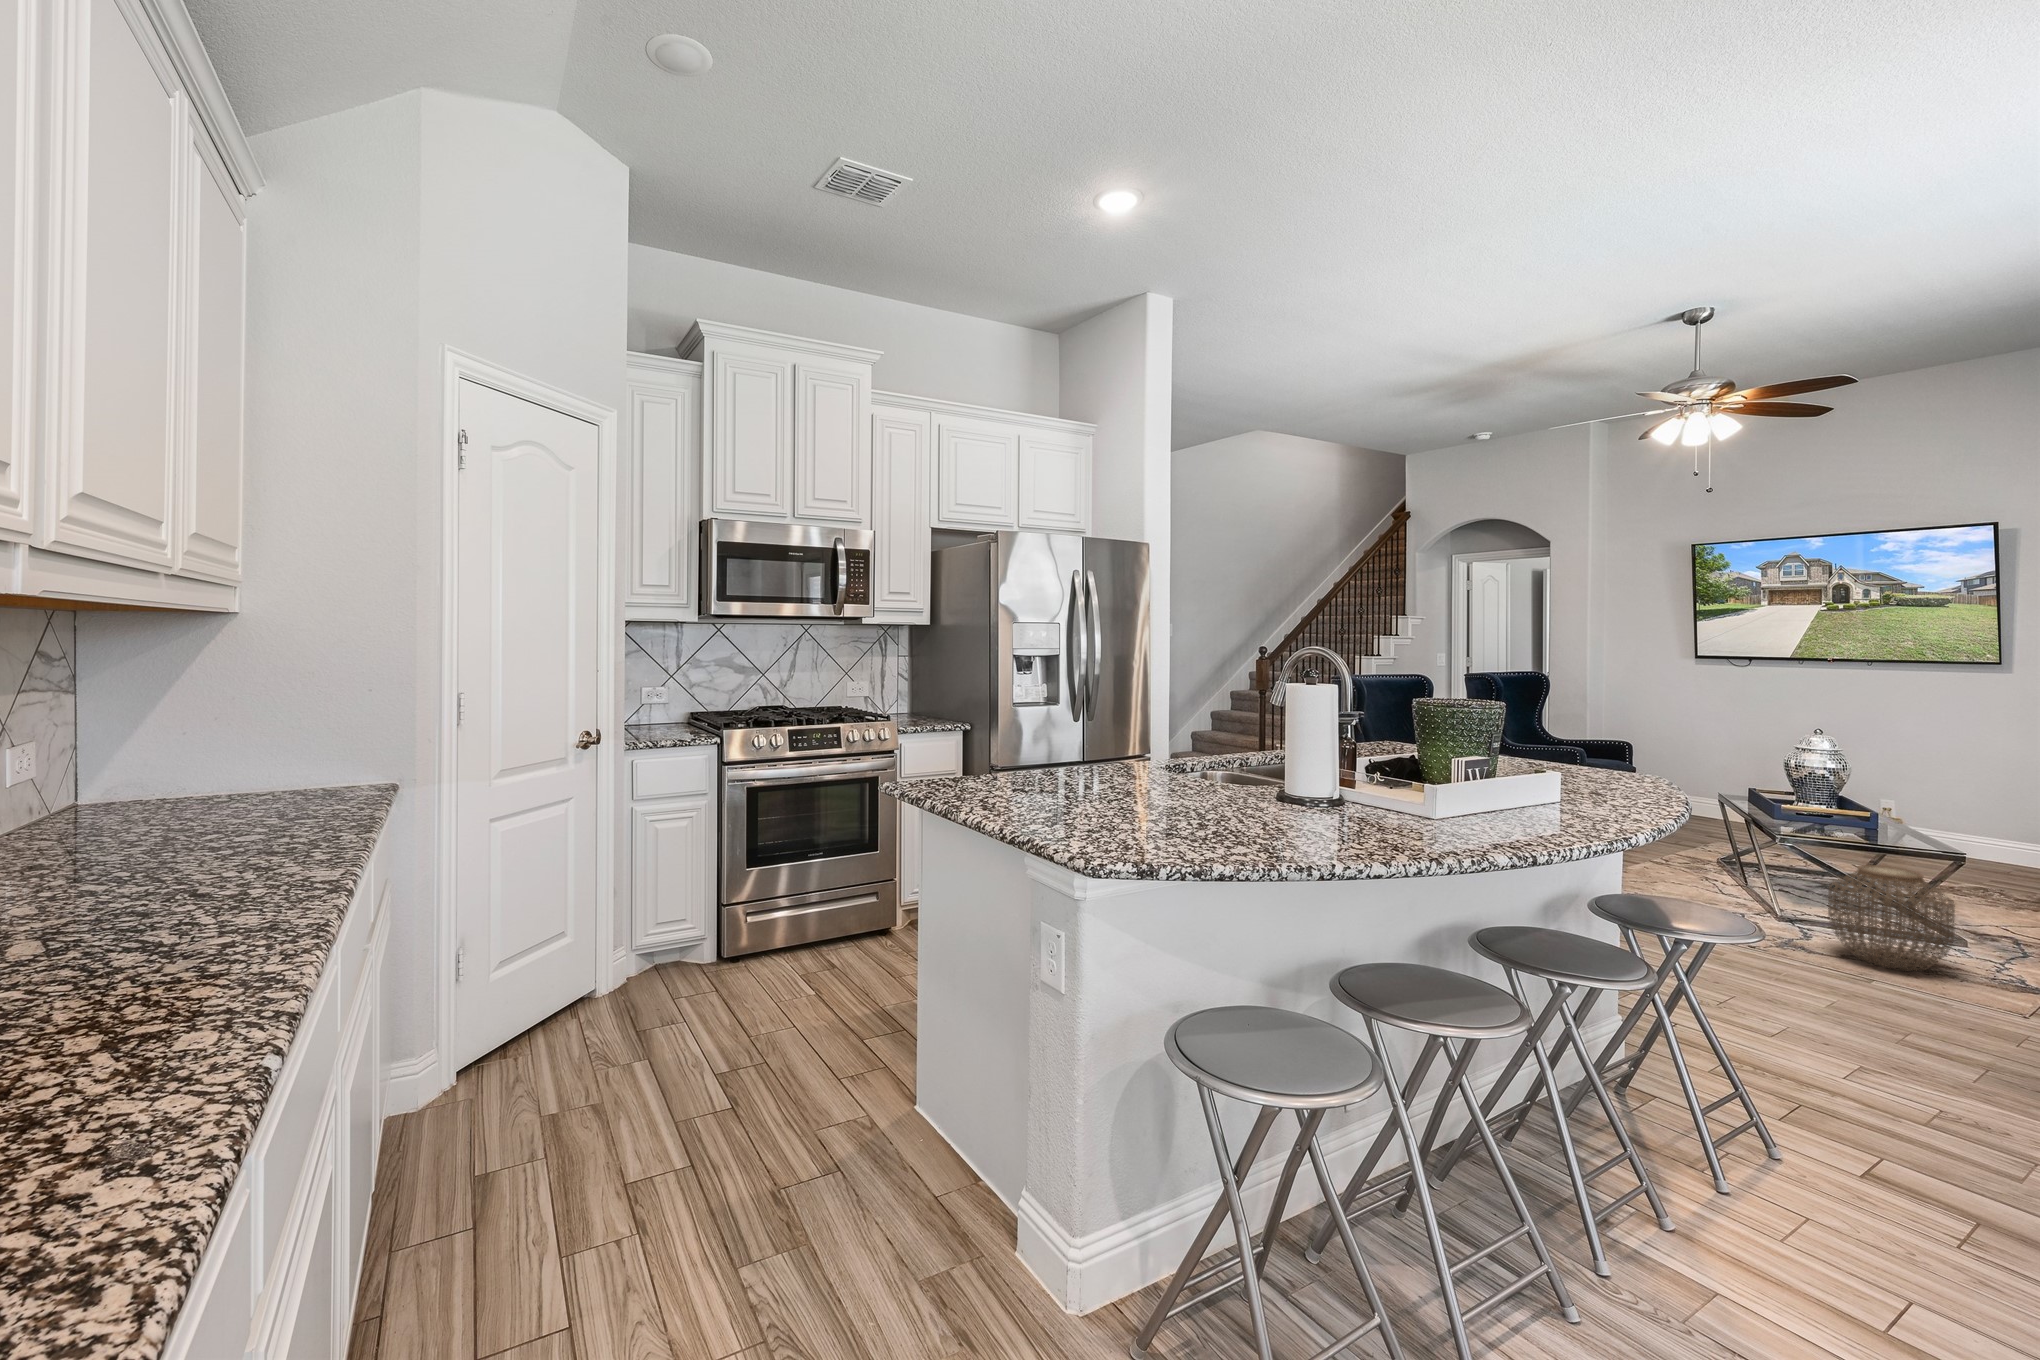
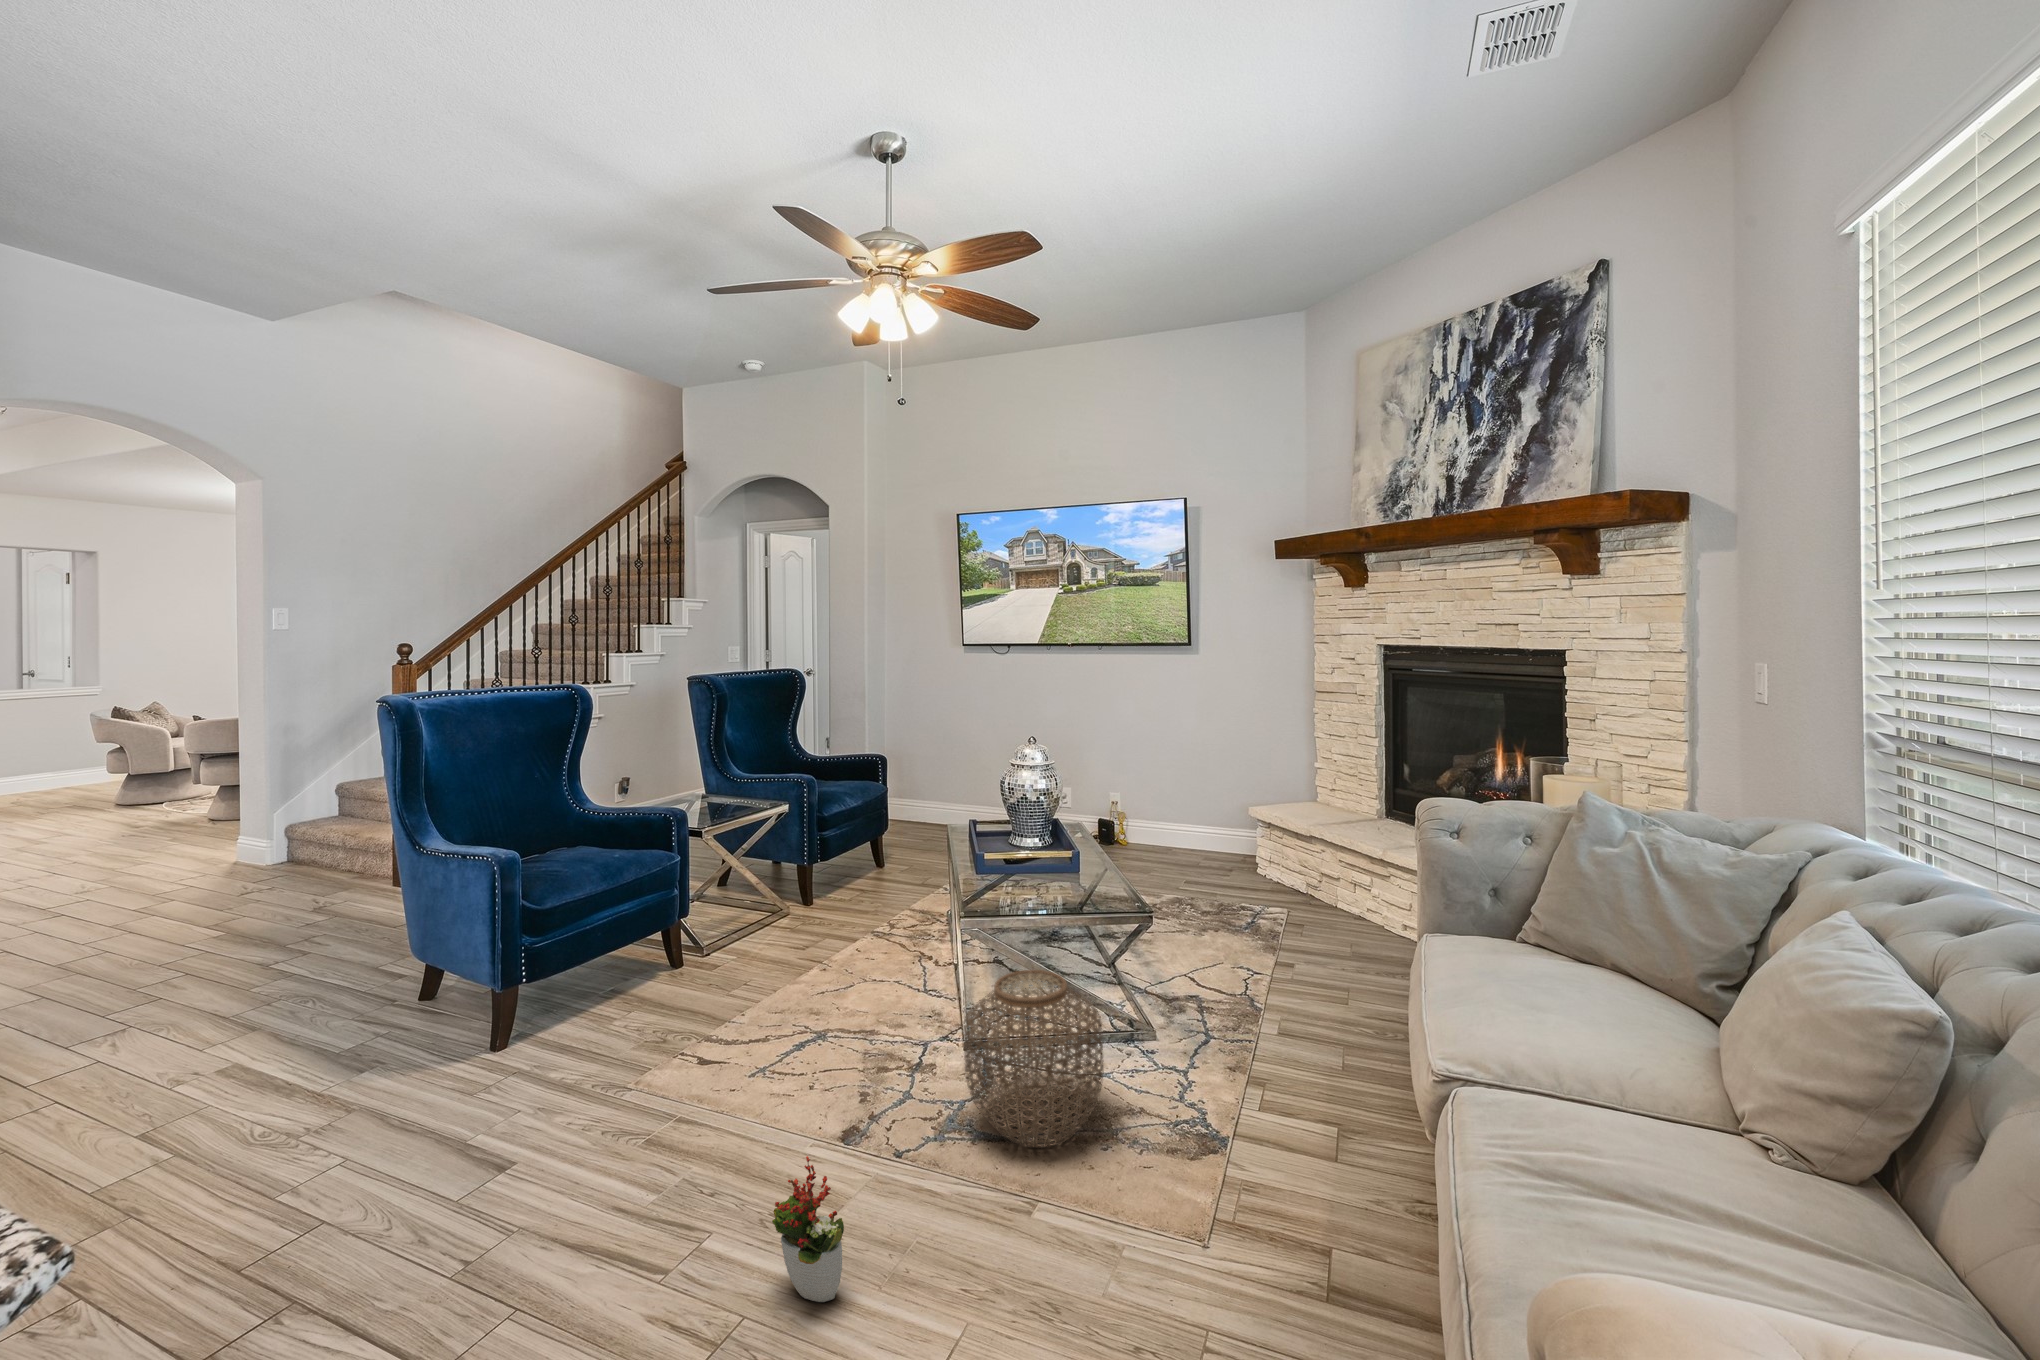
decorative plant: none [1737,913,1791,985] -> present [772,1156,844,1302]

